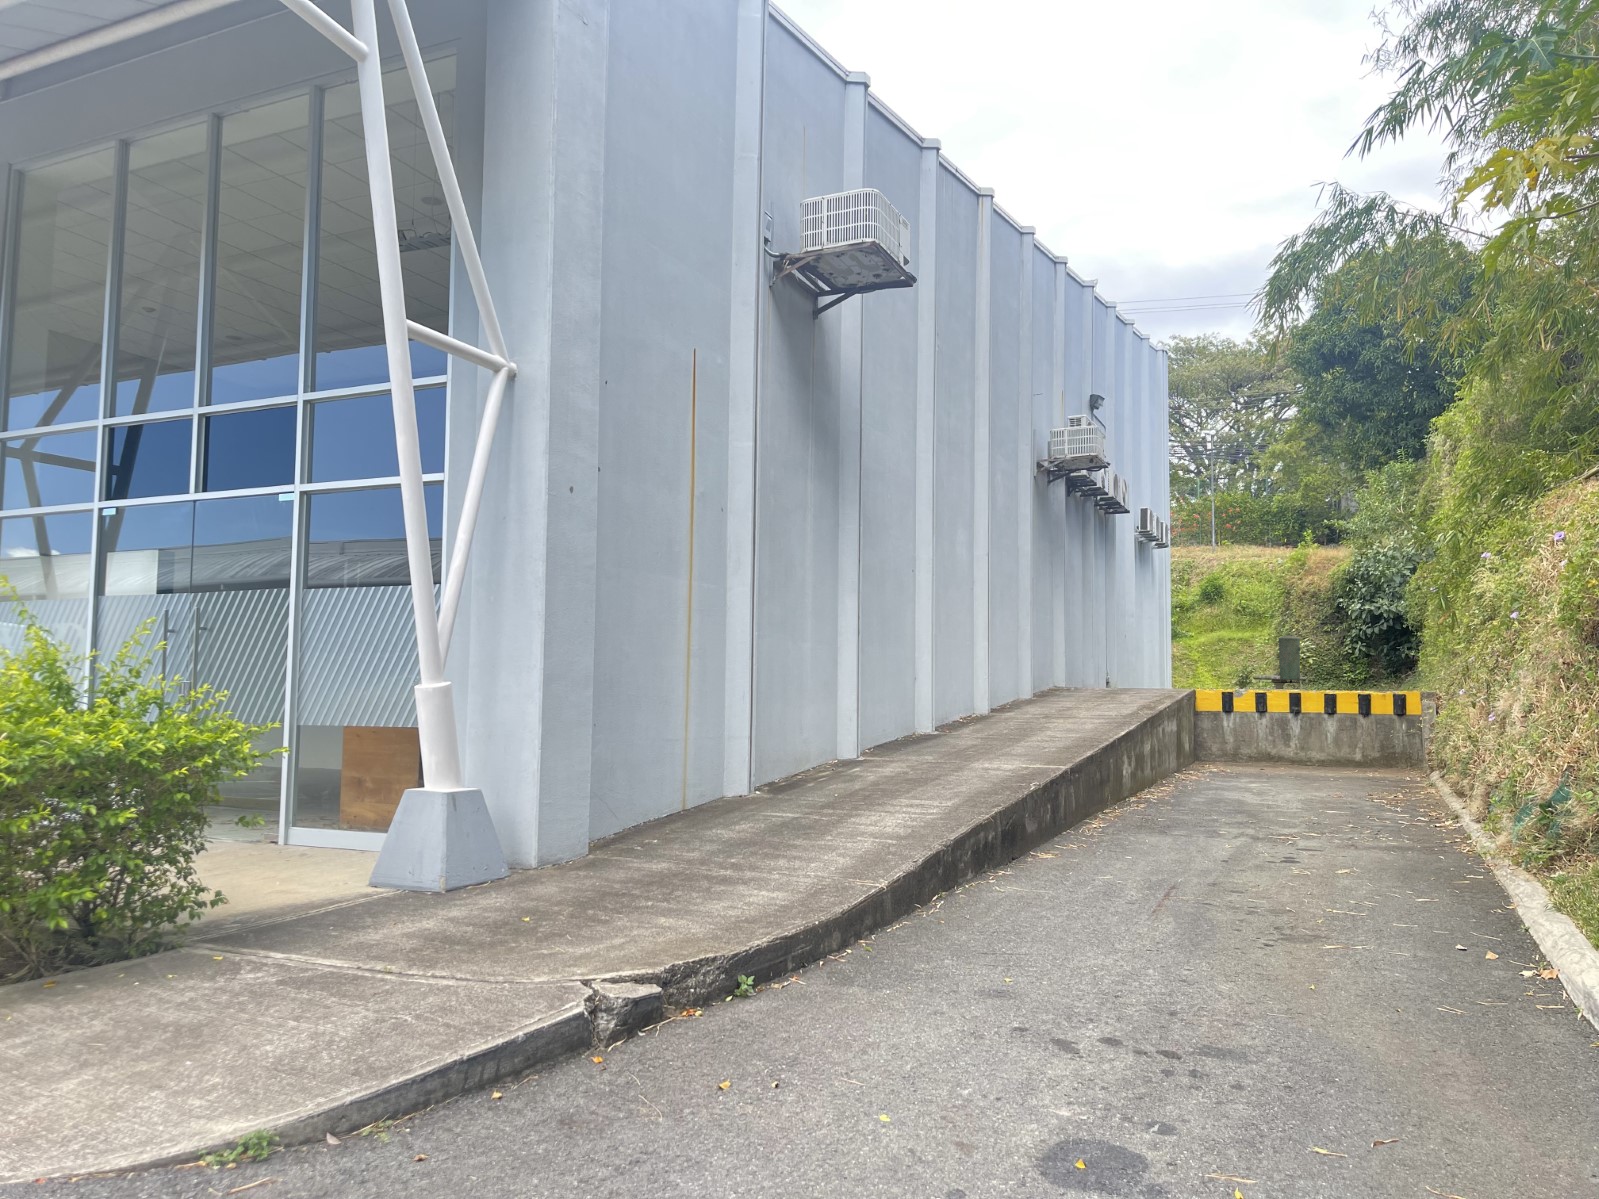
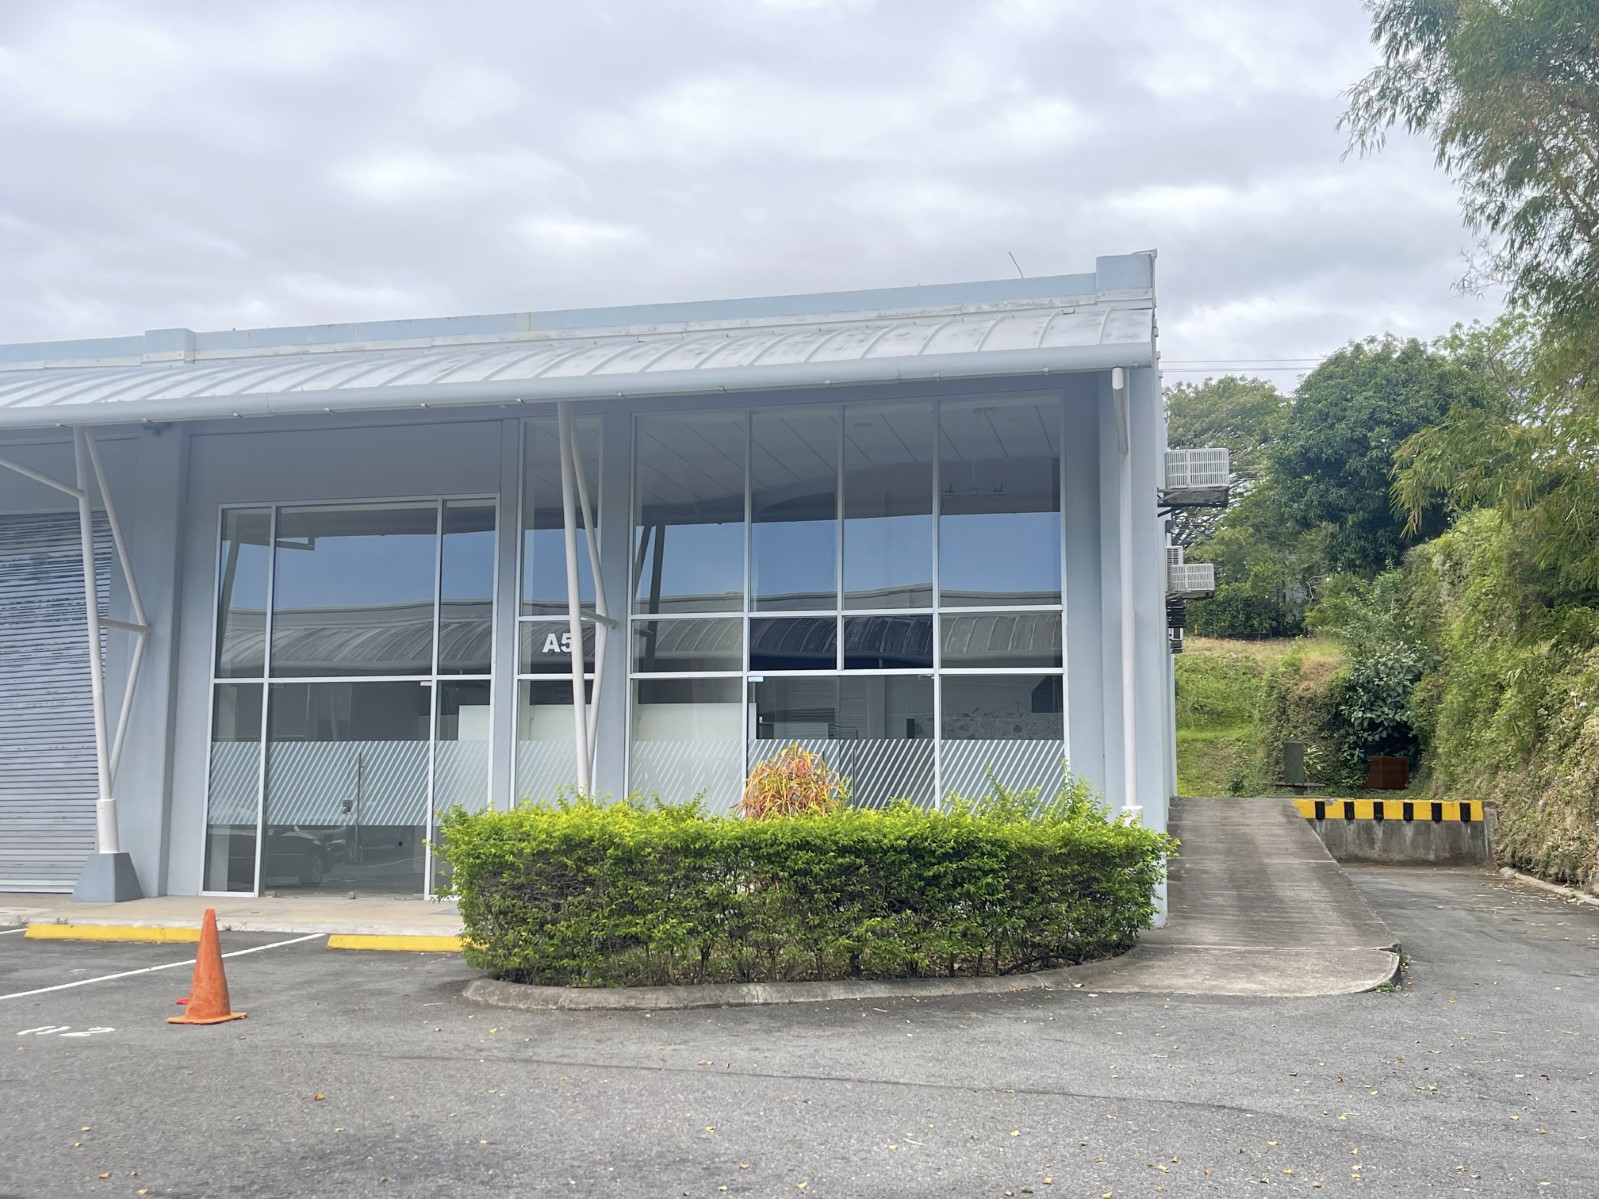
wooden crate: none [1363,649,1413,683] -> present [1361,756,1409,789]

